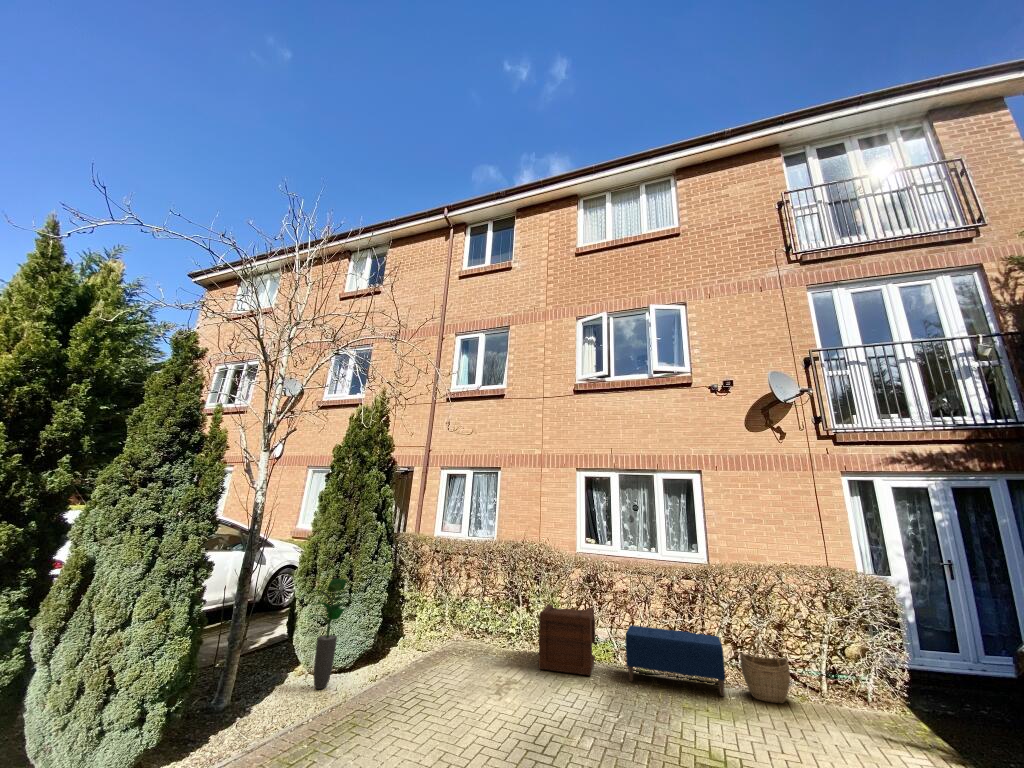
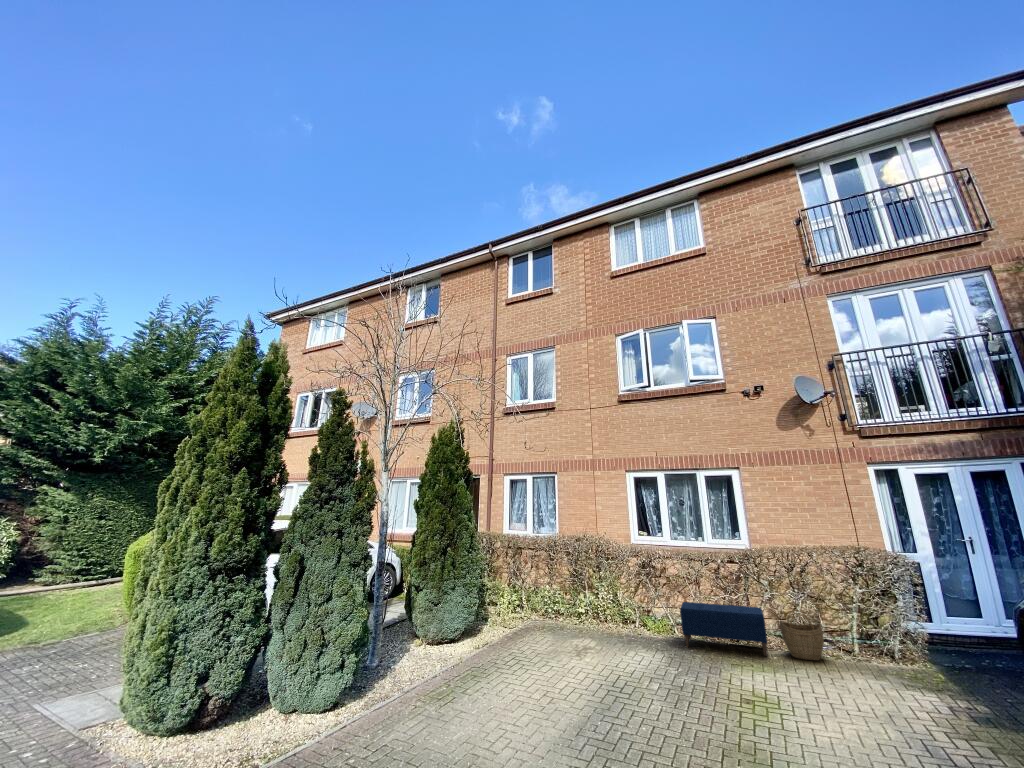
potted plant: present [308,579,352,689] -> none [425,570,458,655]
wooden crate: present [539,605,596,675] -> none [606,586,656,643]

